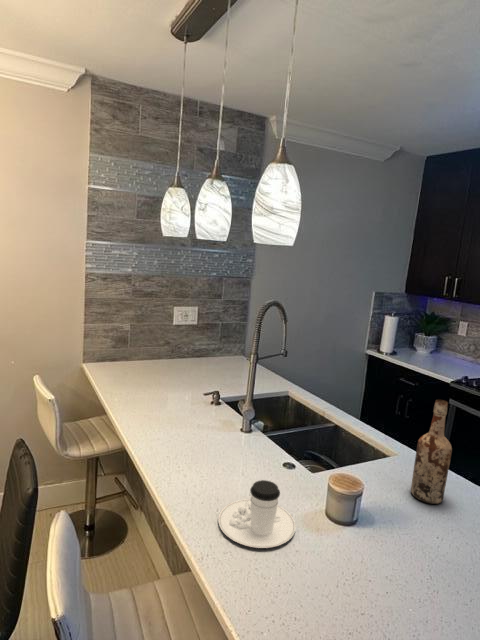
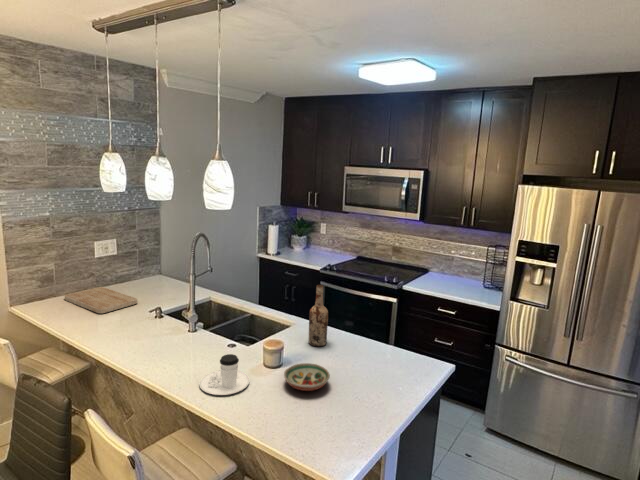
cutting board: none [134,358,202,386] -> present [65,287,137,313]
decorative bowl: none [351,528,439,593] -> present [284,363,330,391]

